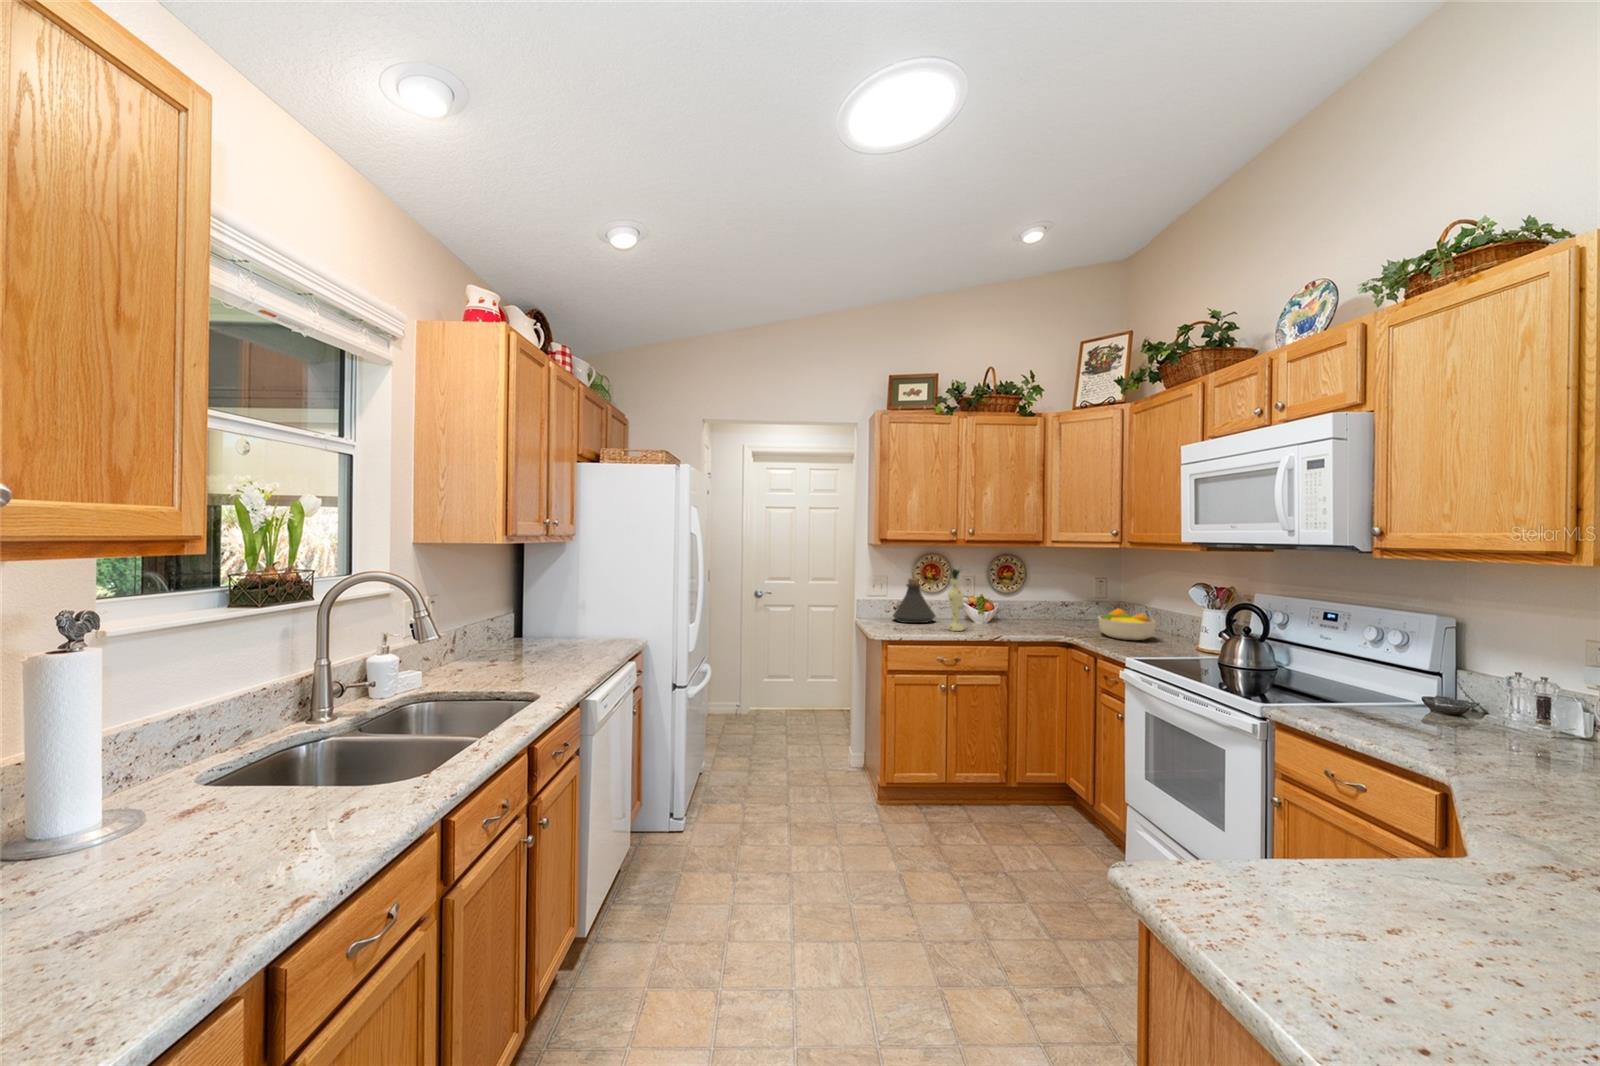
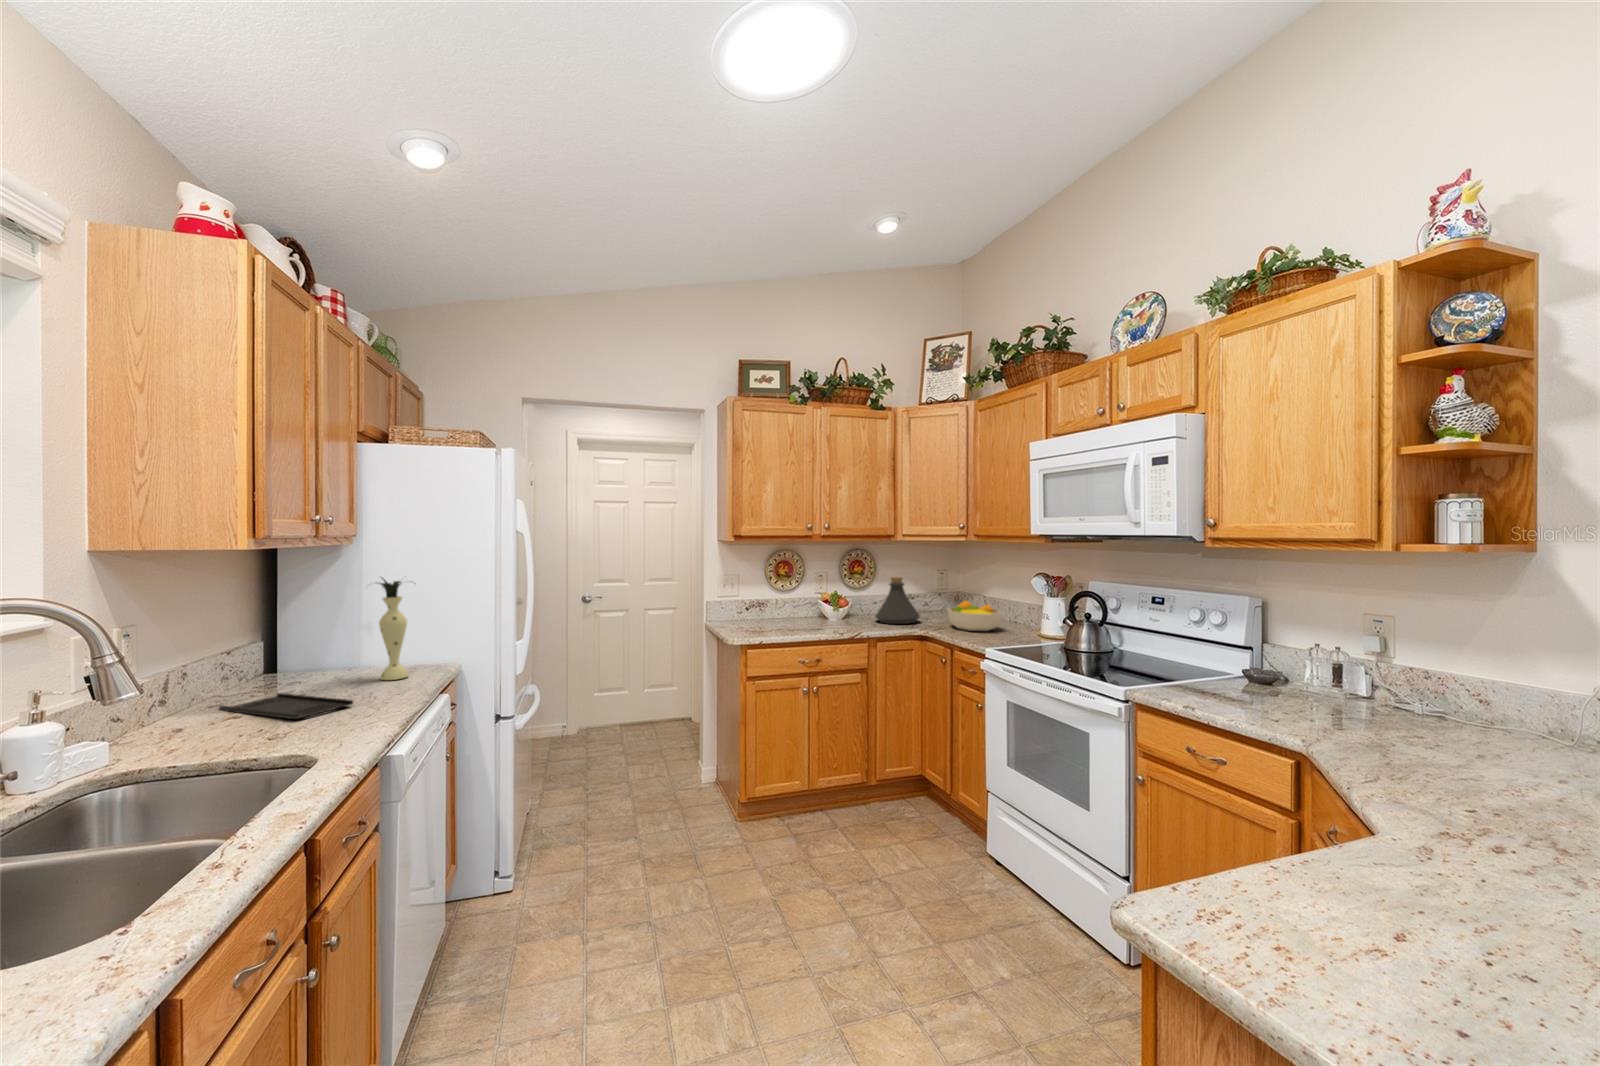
vase: present [948,569,964,631] -> present [379,577,408,680]
bottle: present [893,578,935,623] -> present [875,577,920,624]
tray: none [477,652,561,671] -> present [219,693,353,719]

